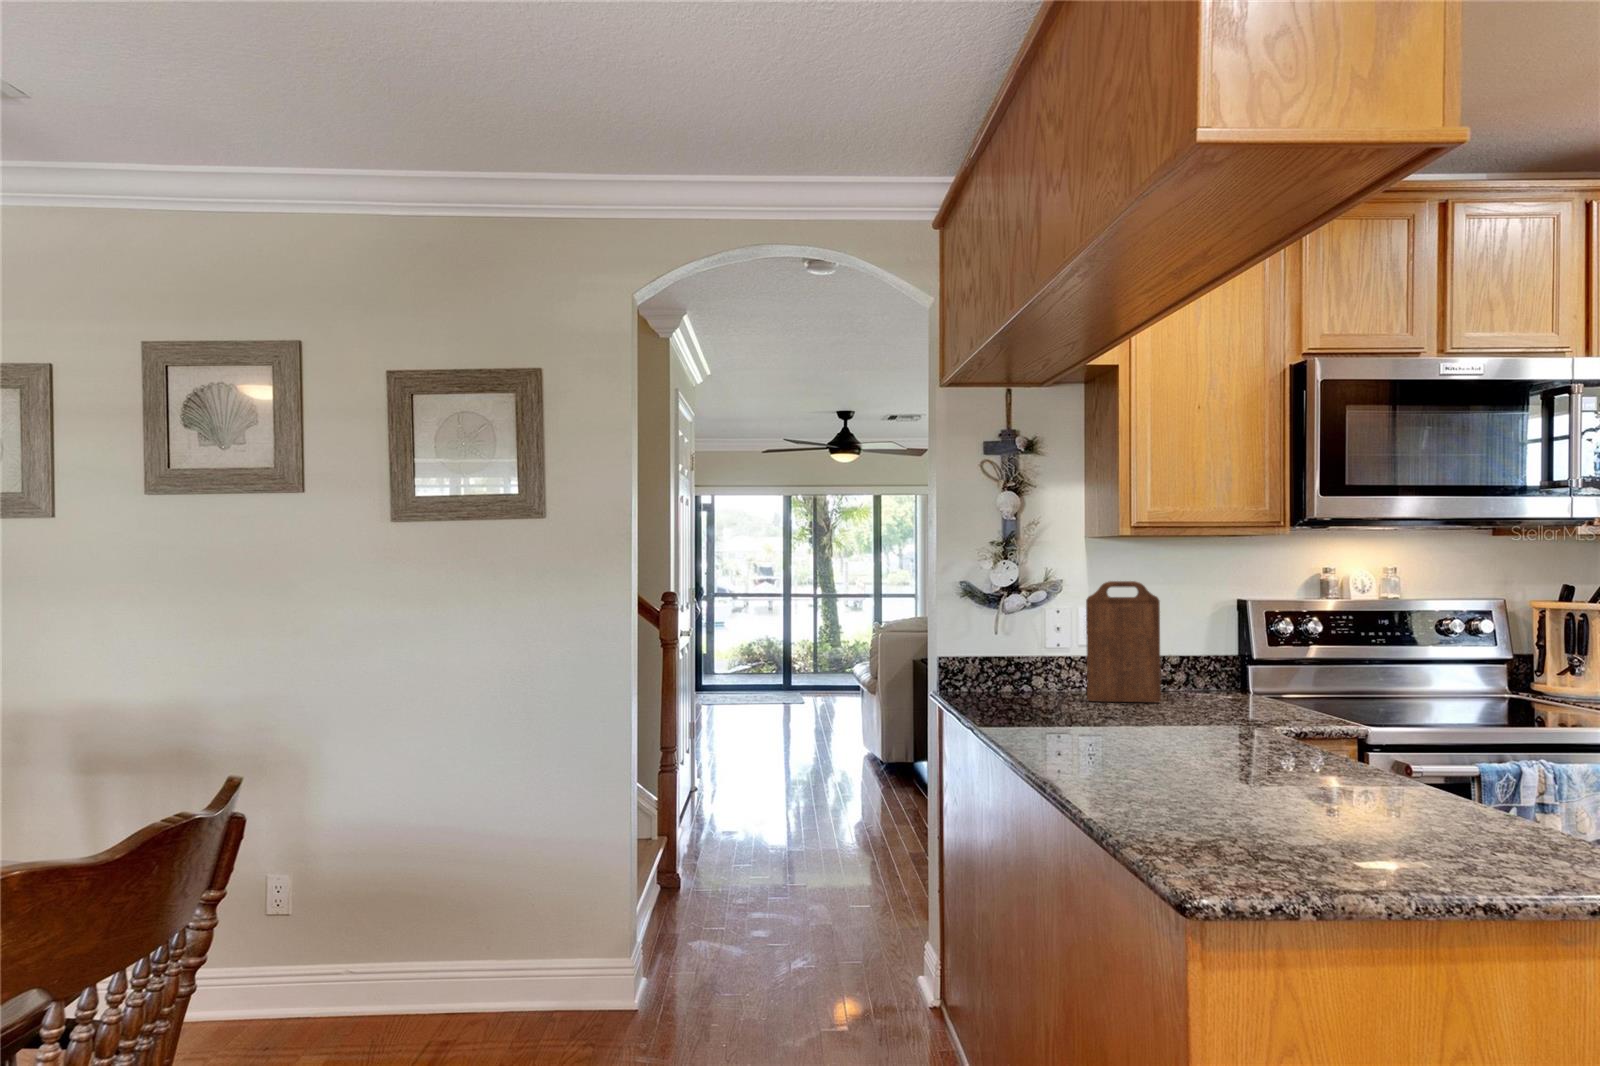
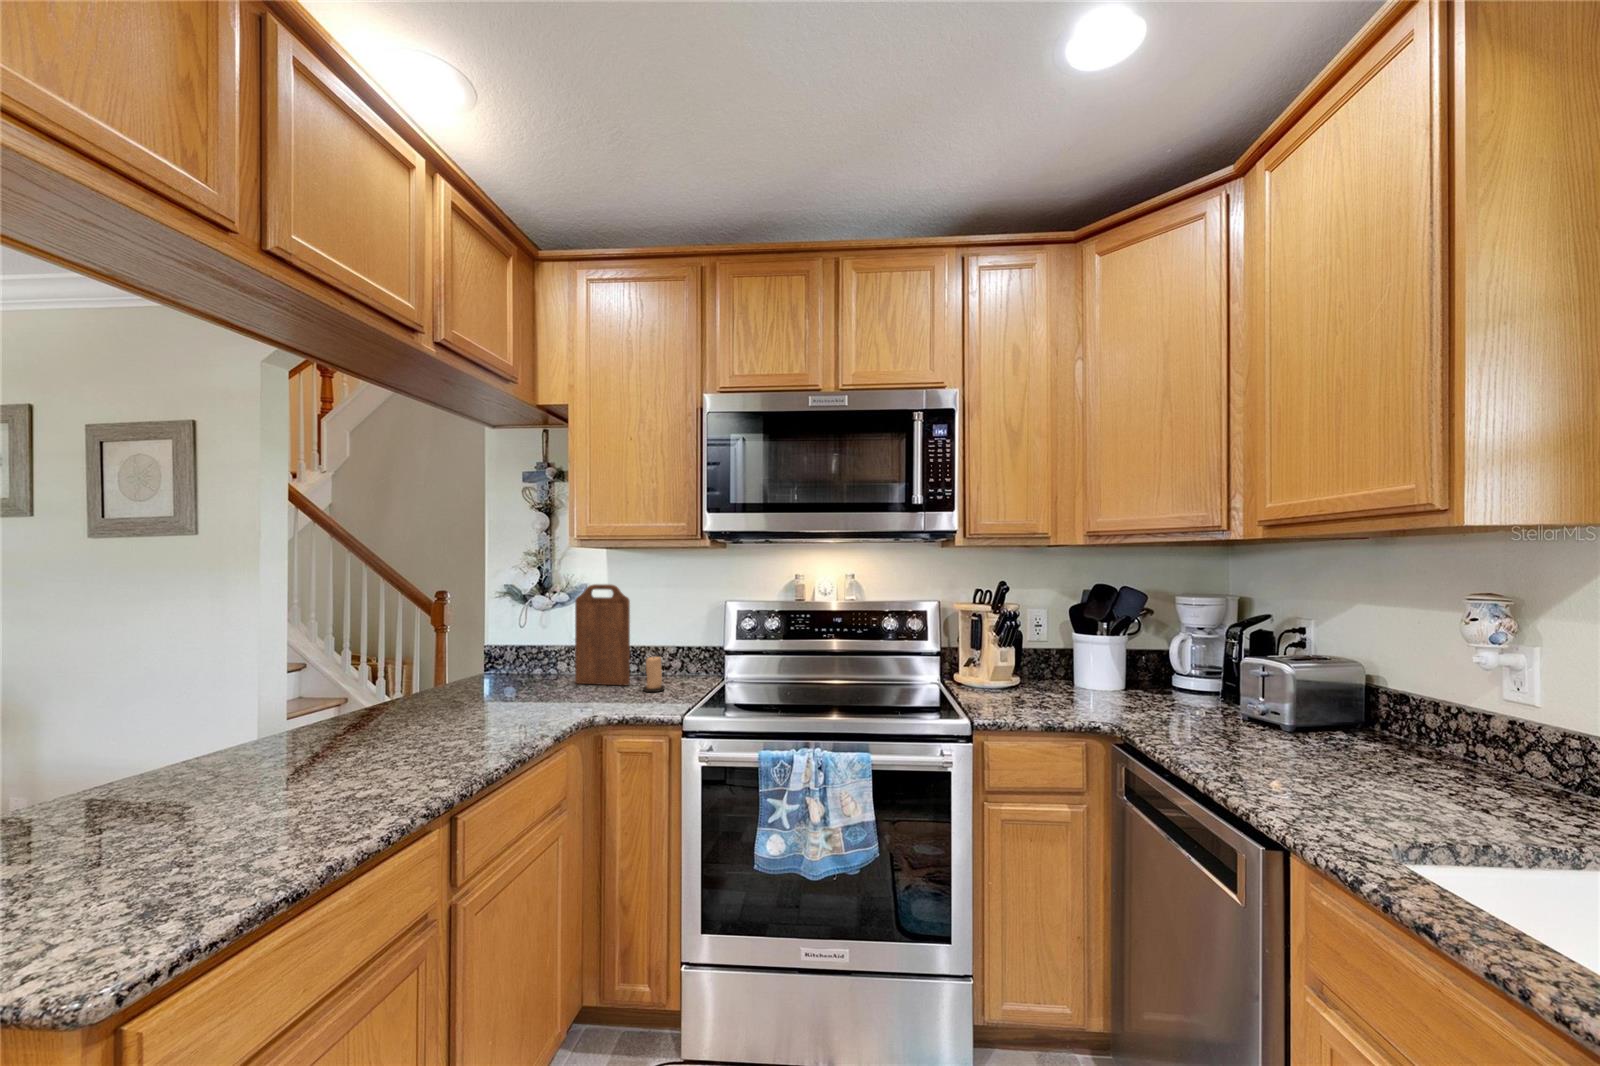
candle: none [1194,664,1222,709] -> present [643,656,665,692]

